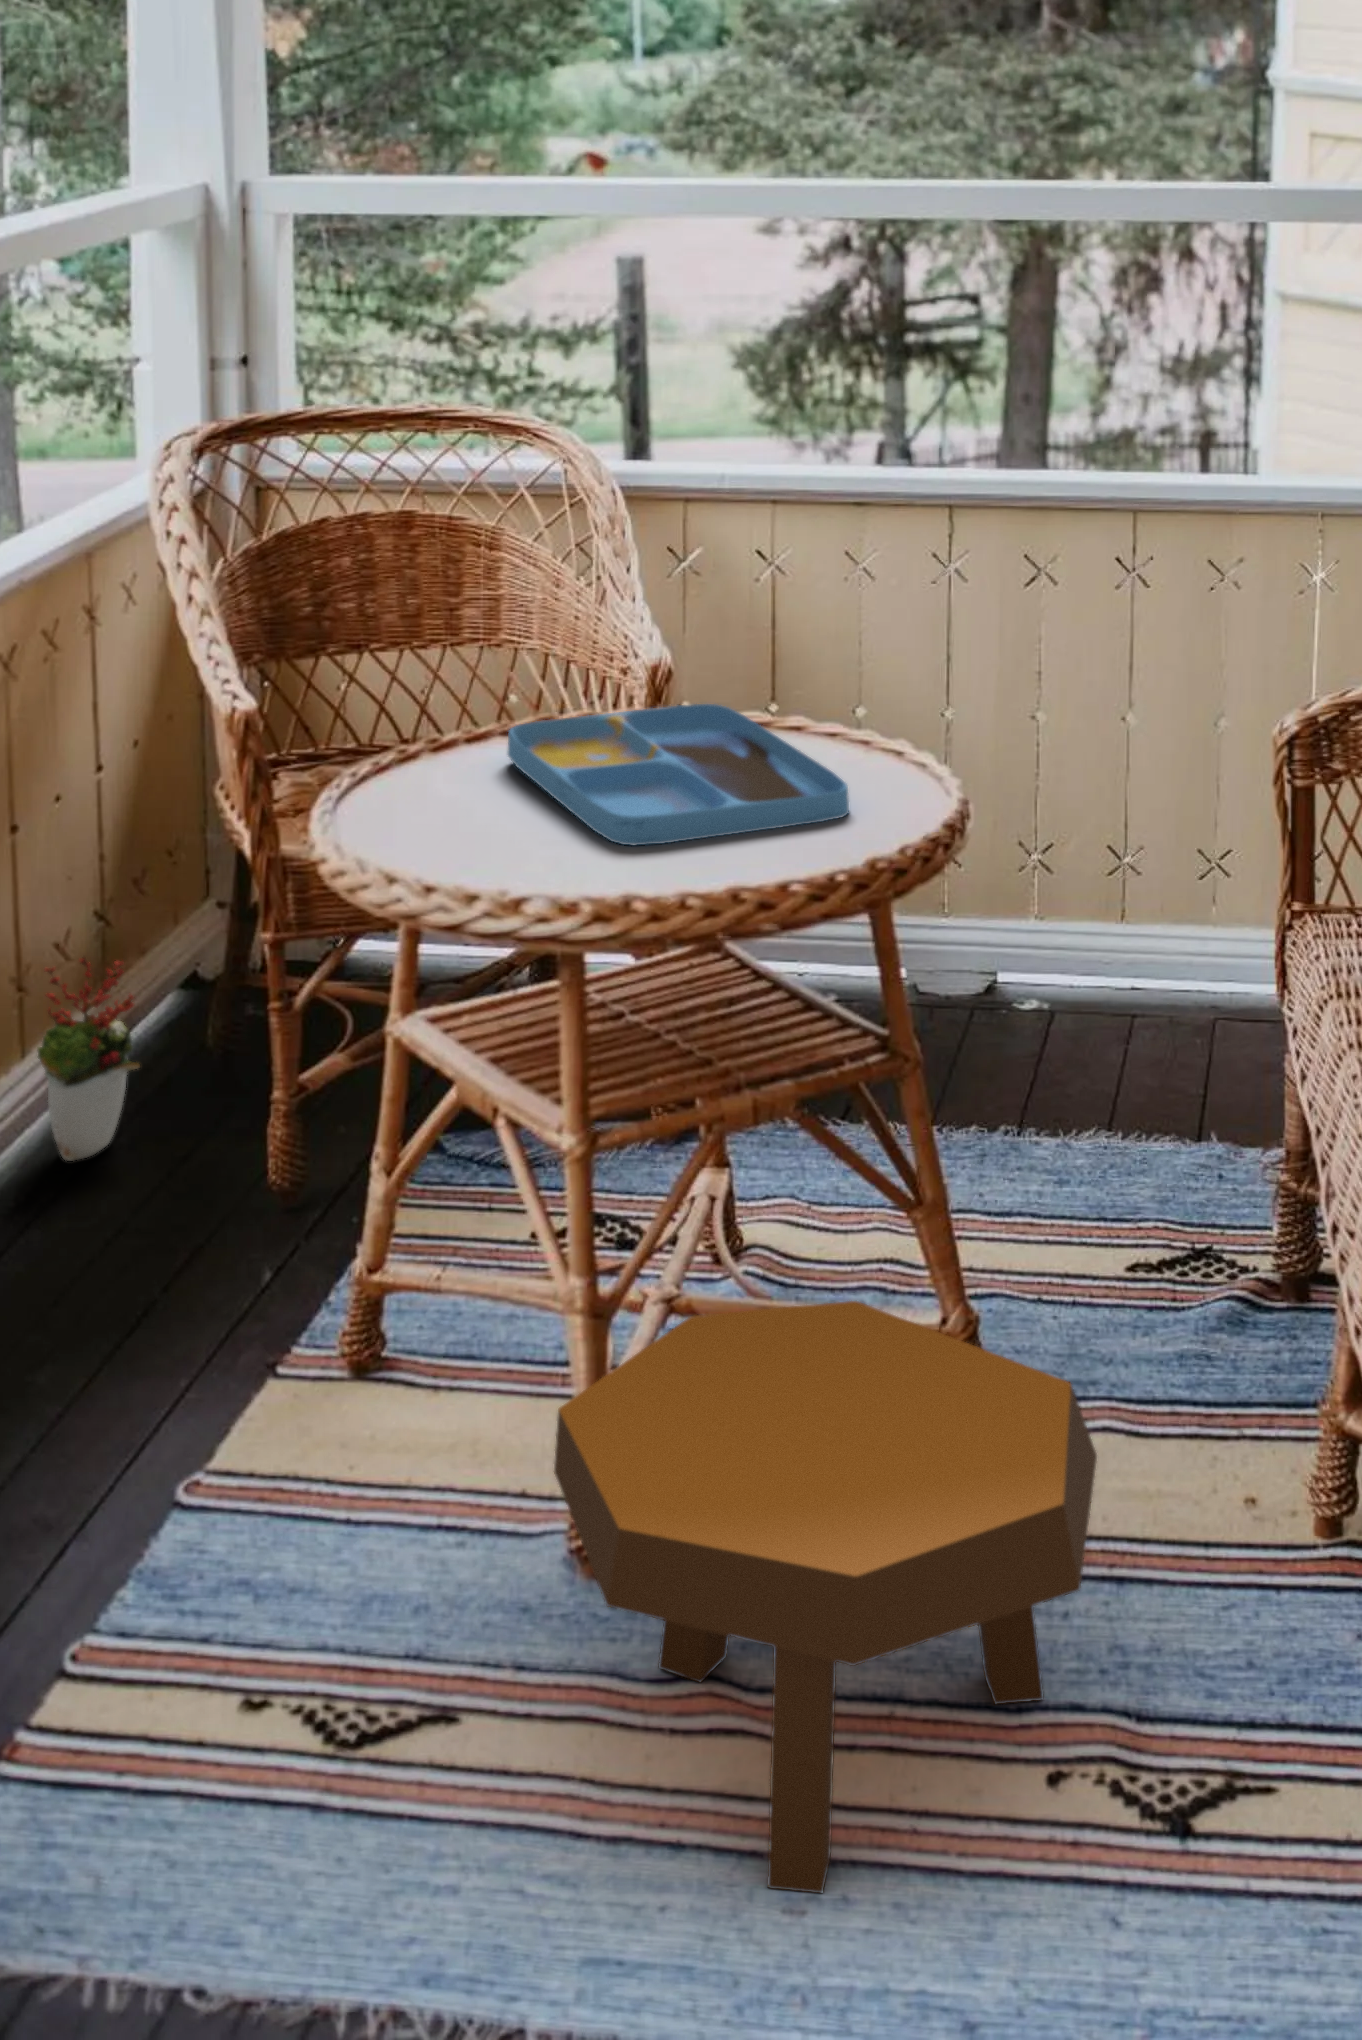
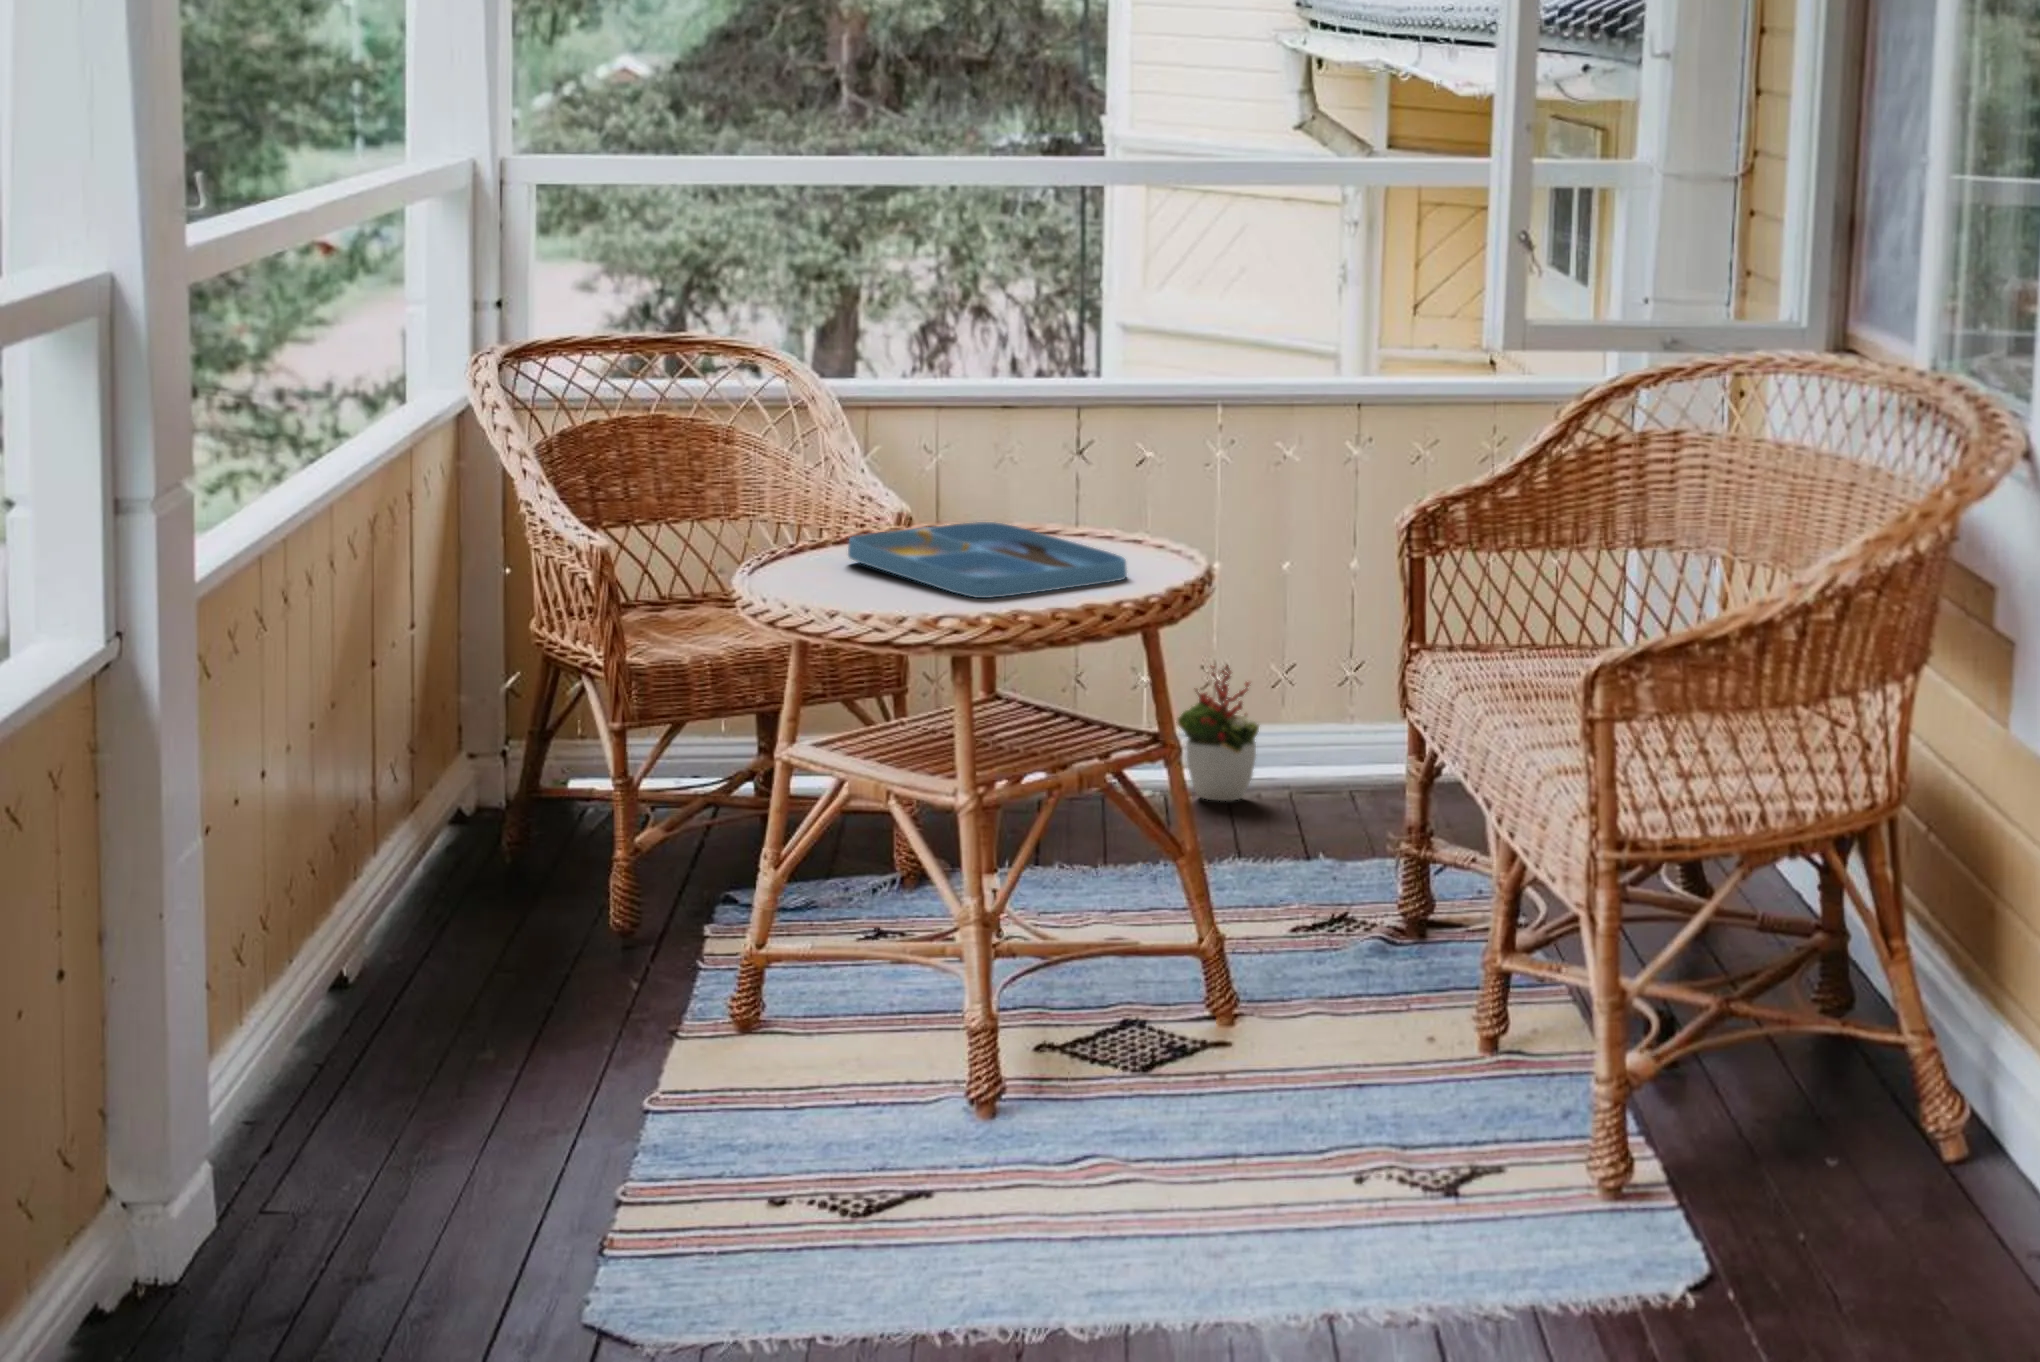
decorative plant: present [37,957,140,1161] -> present [1178,666,1259,801]
footstool: present [554,1301,1097,1893] -> none [999,897,1384,1250]

